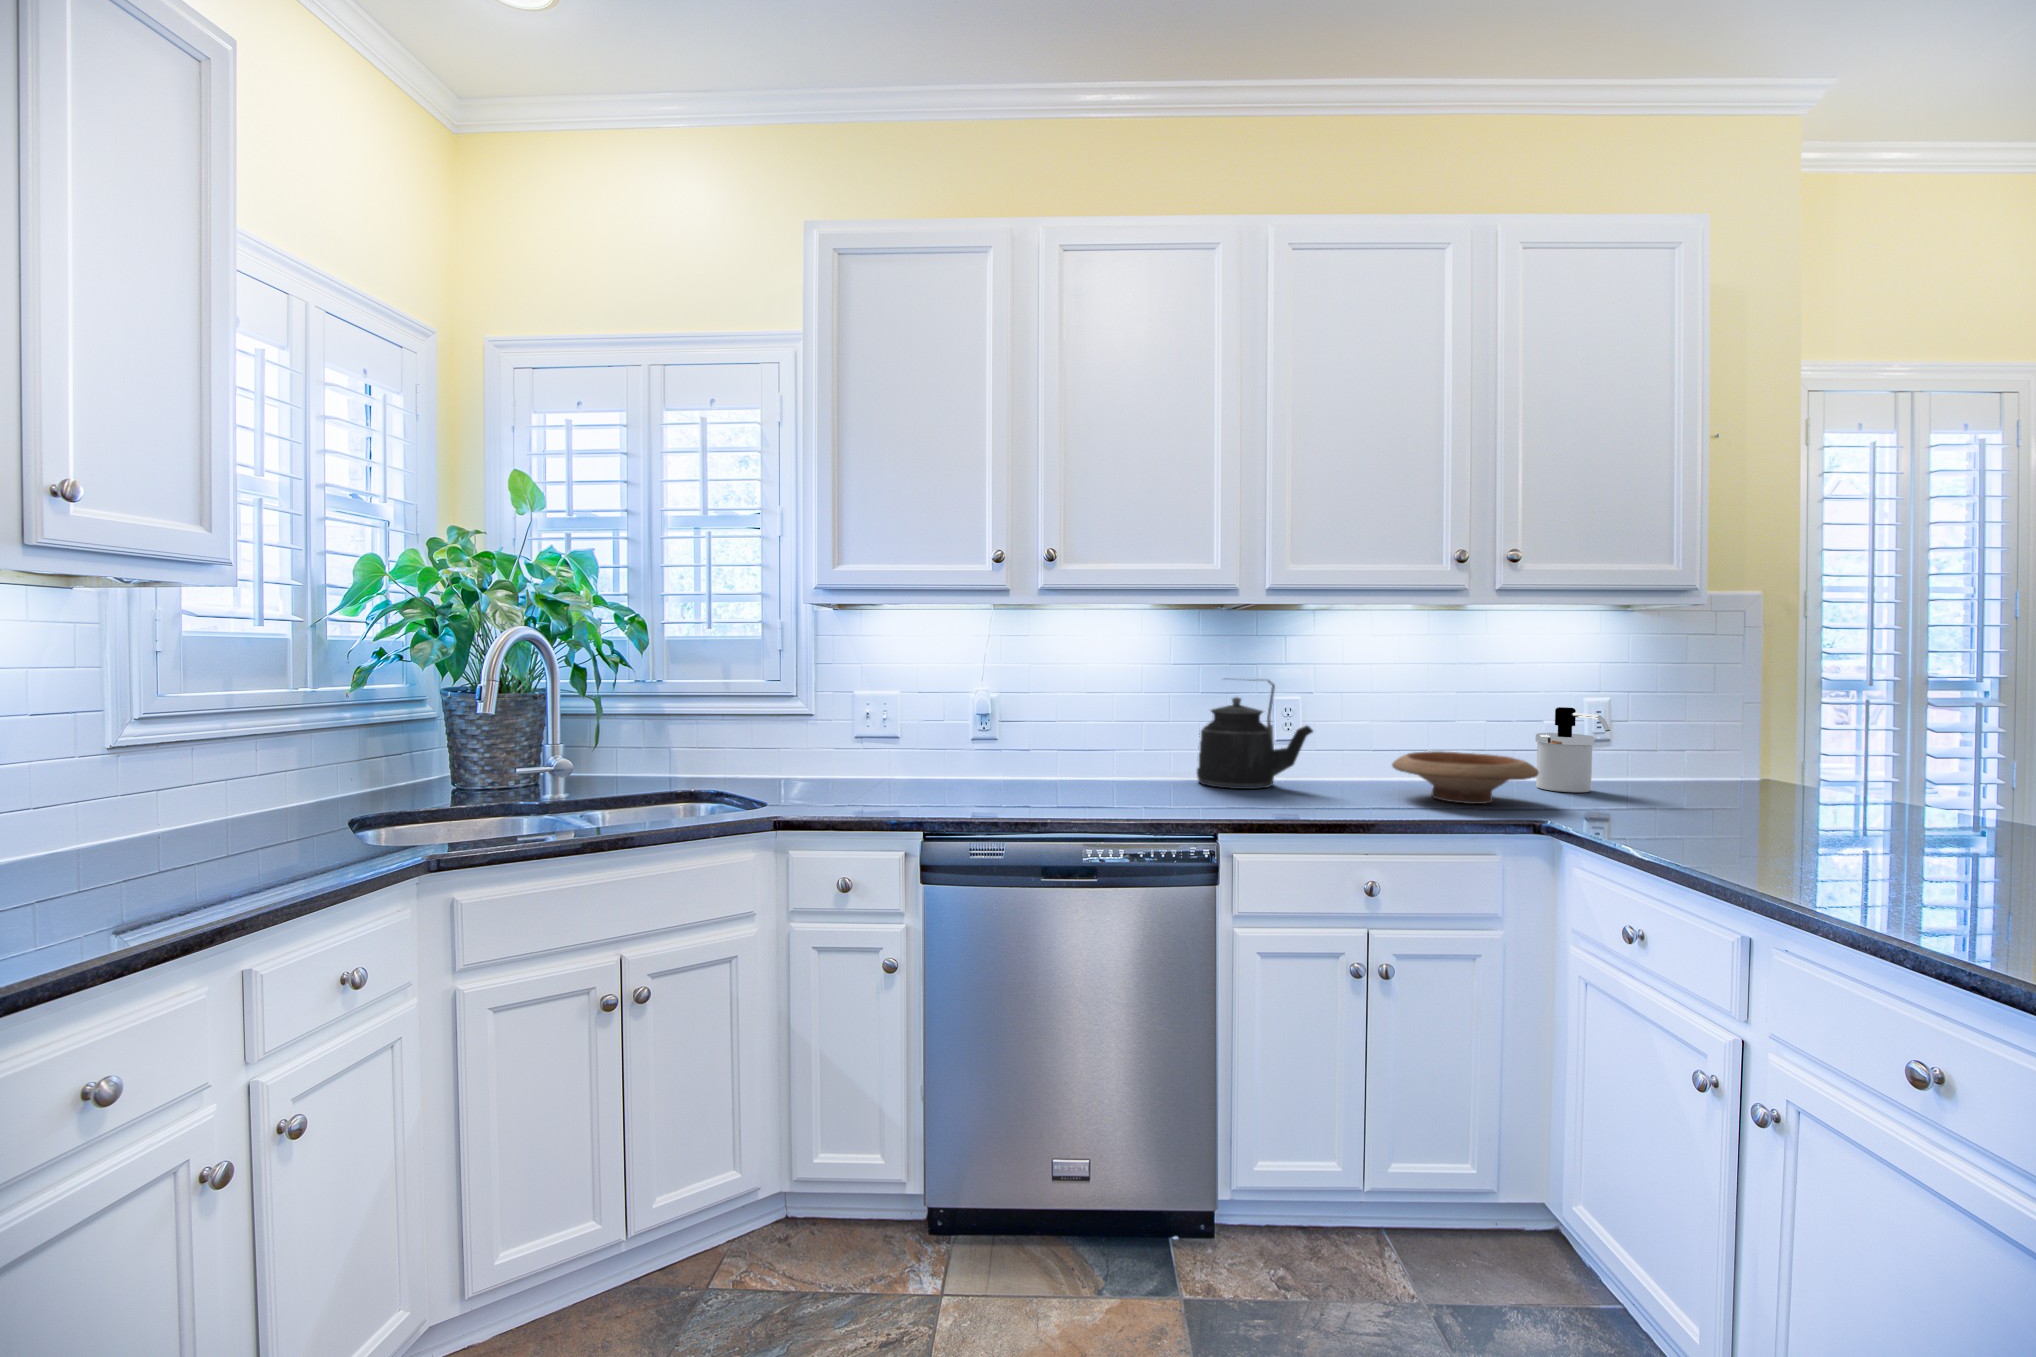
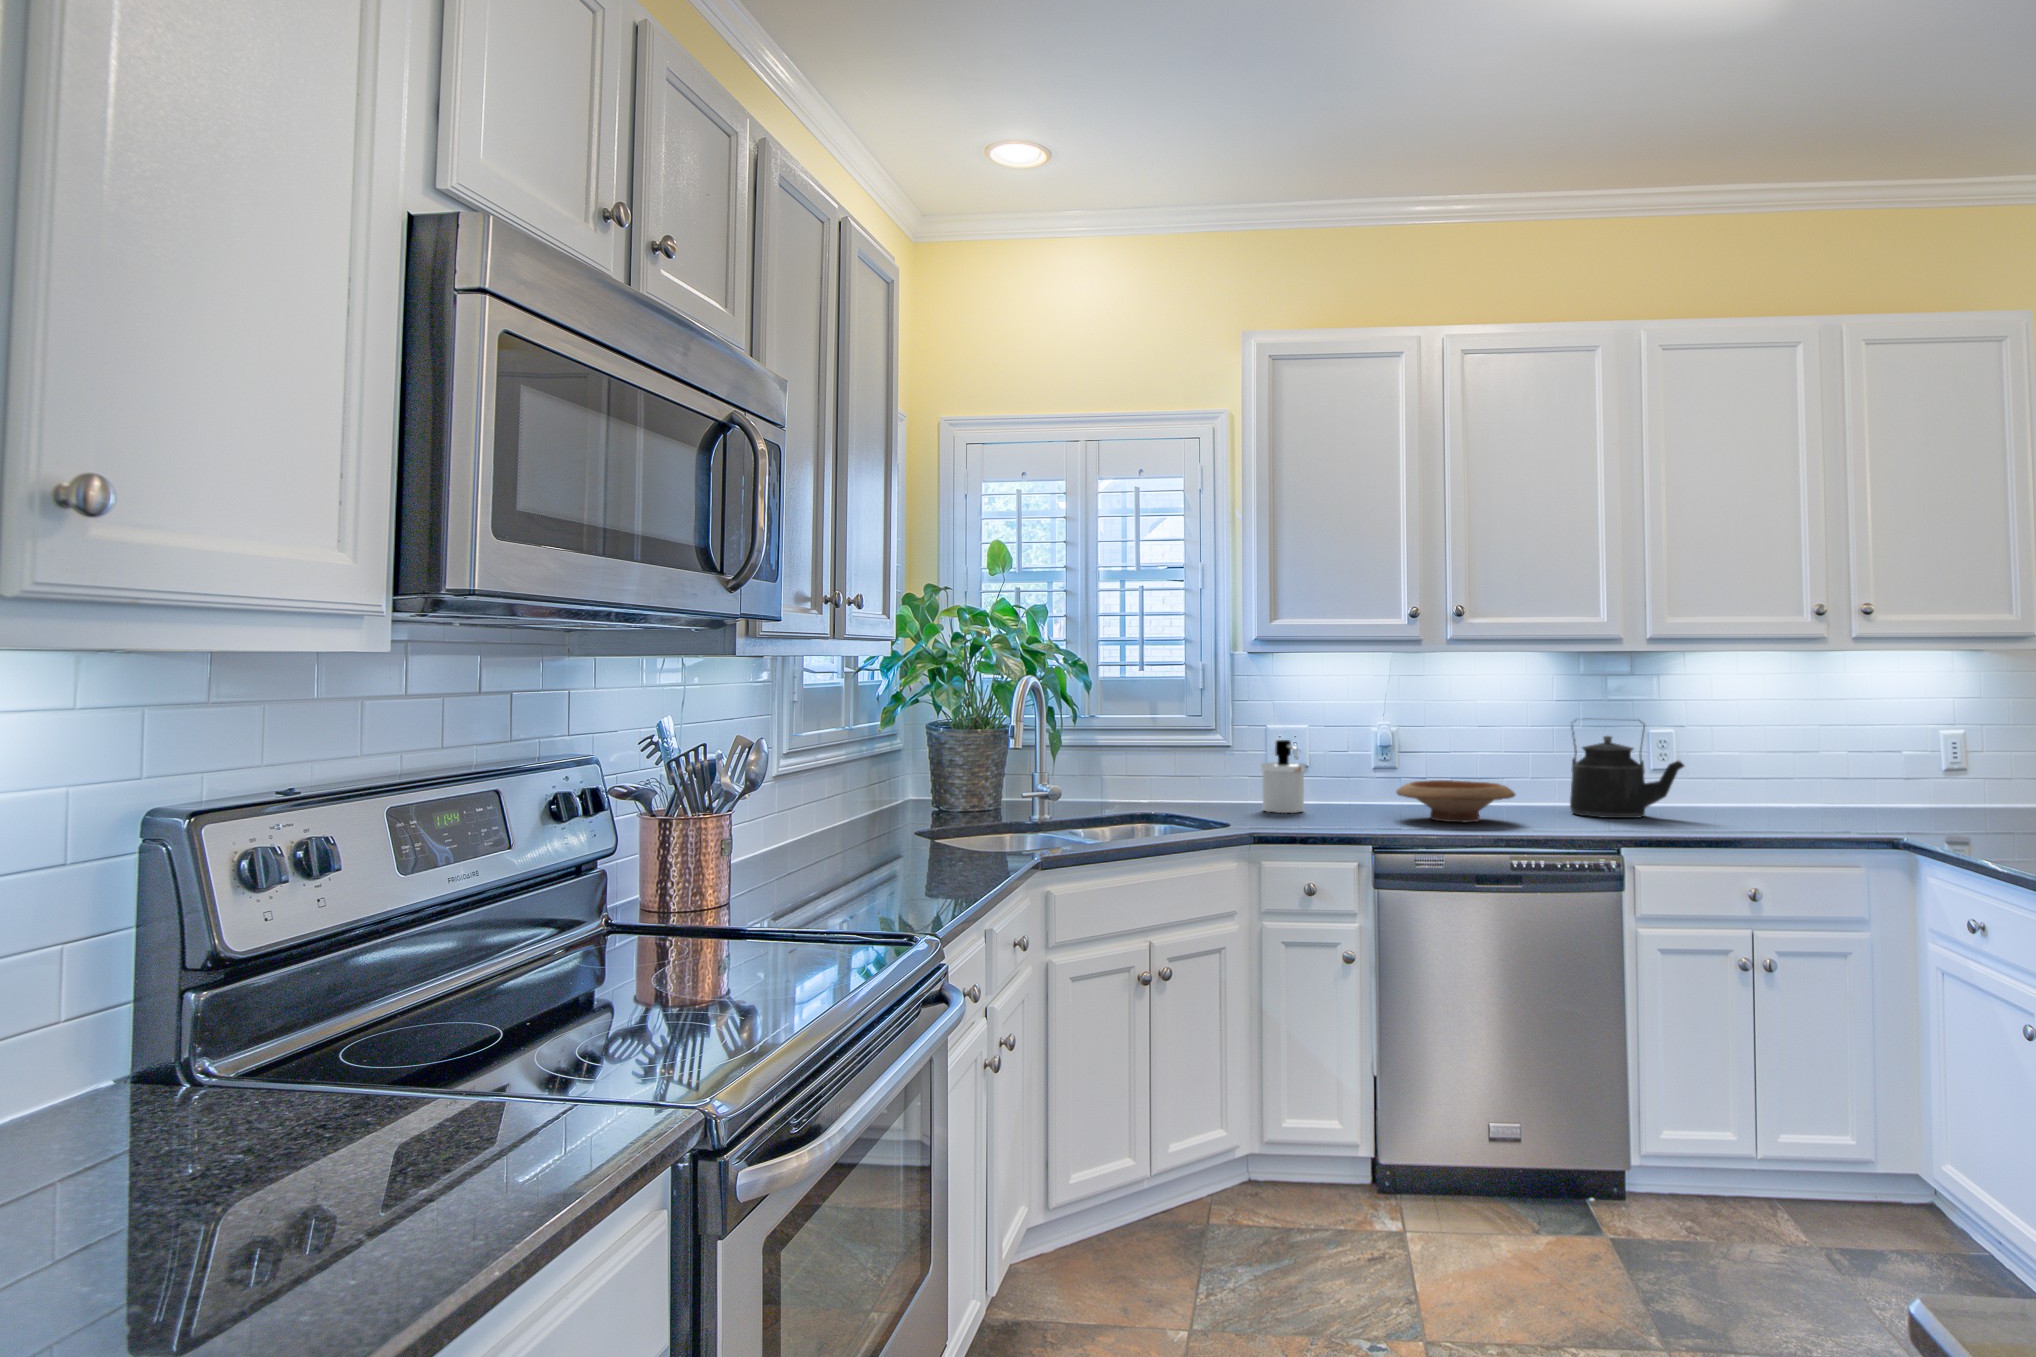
soap dispenser: present [1536,707,1610,792] -> present [1261,740,1305,813]
wooden bowl: present [1392,751,1539,804] -> present [1396,780,1515,822]

